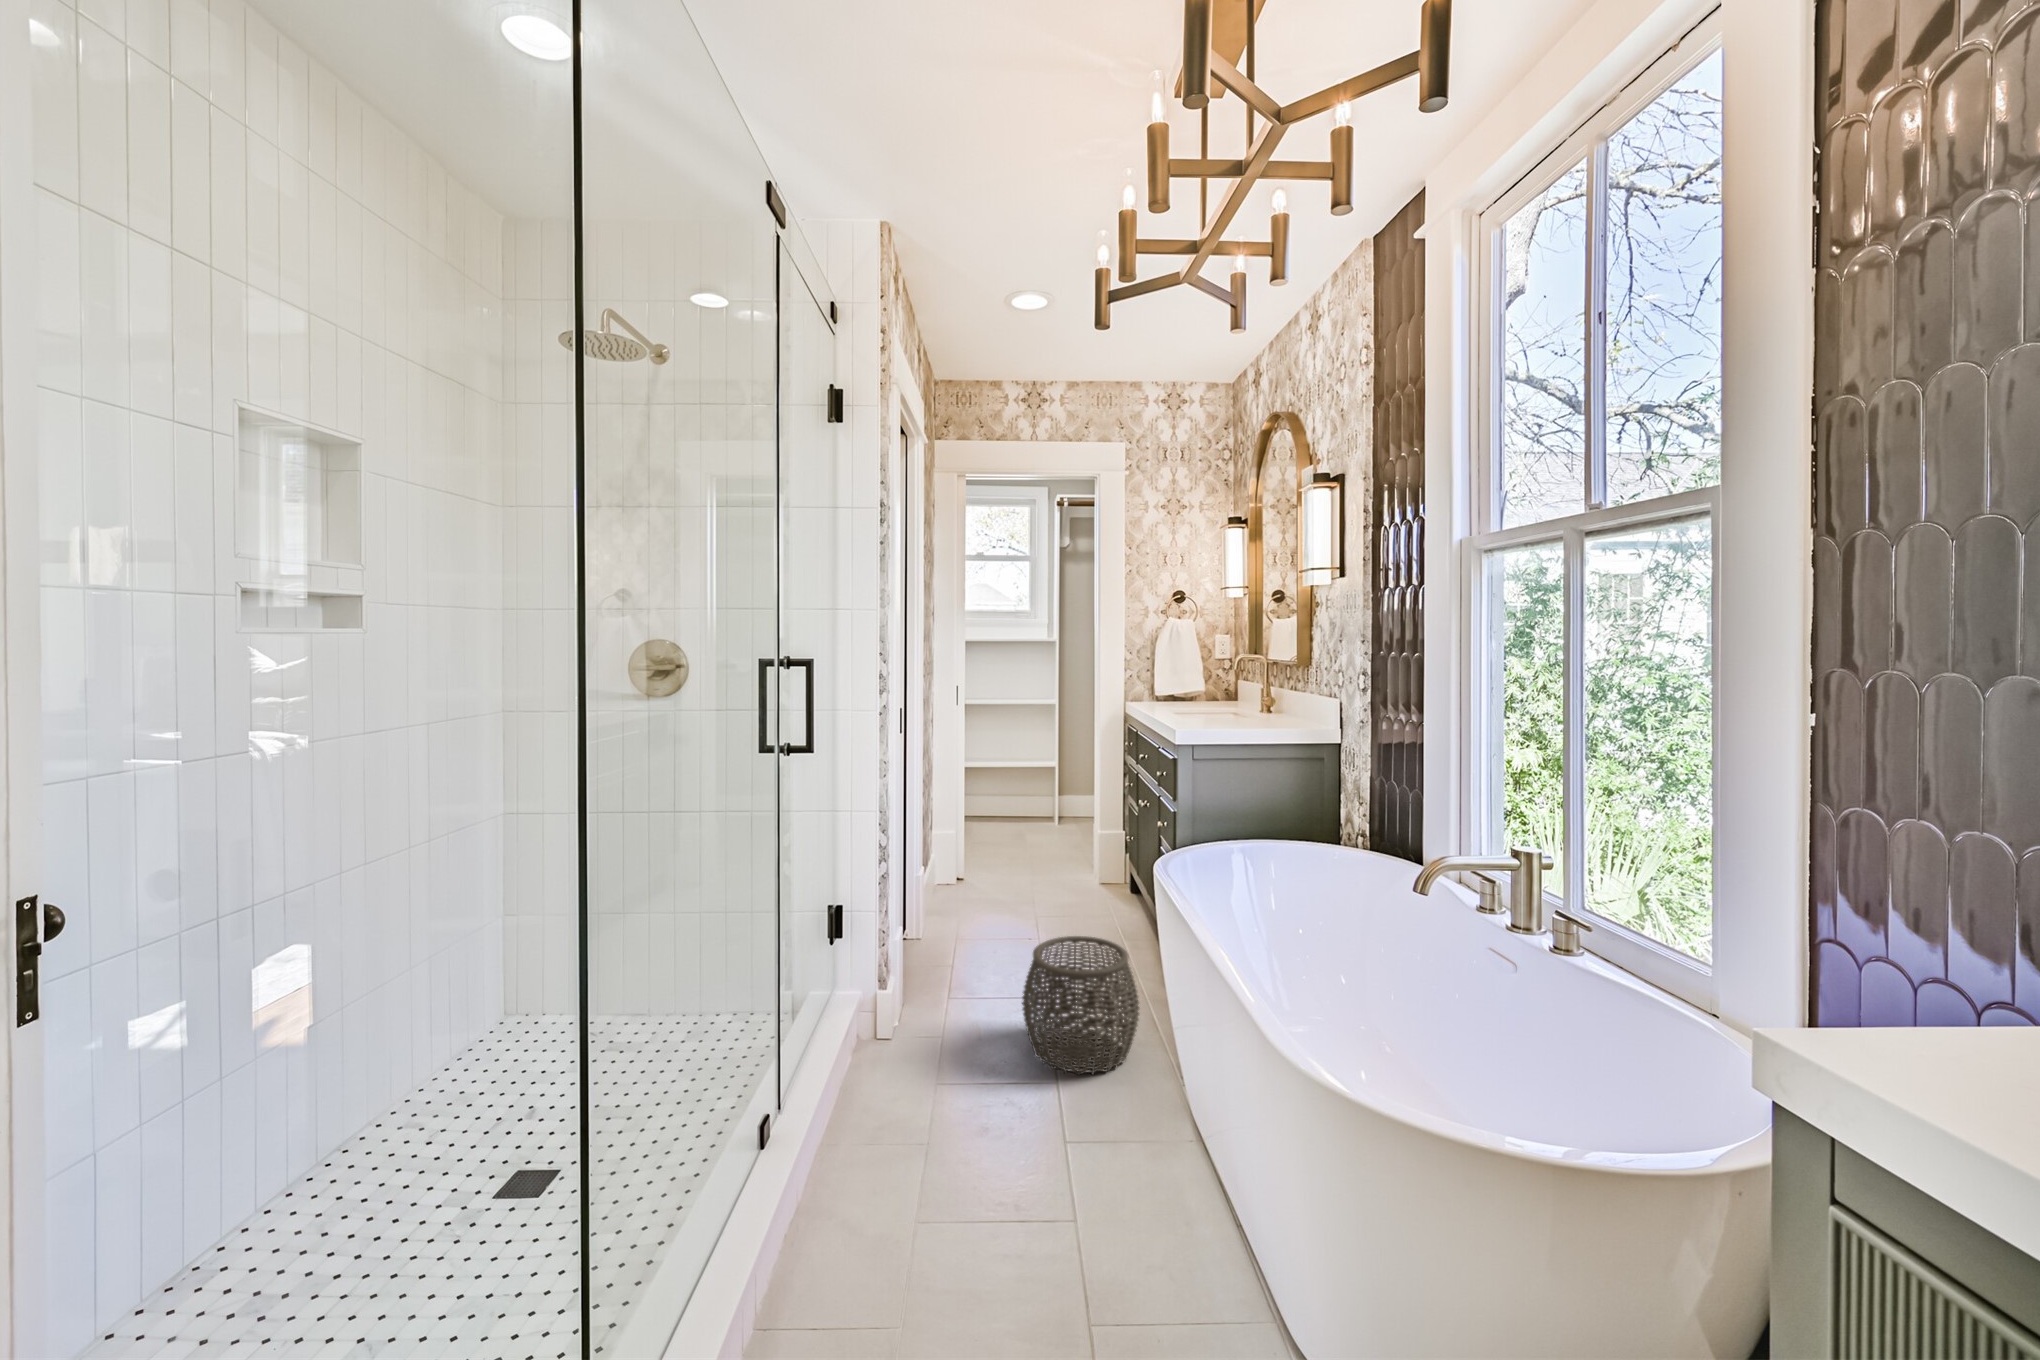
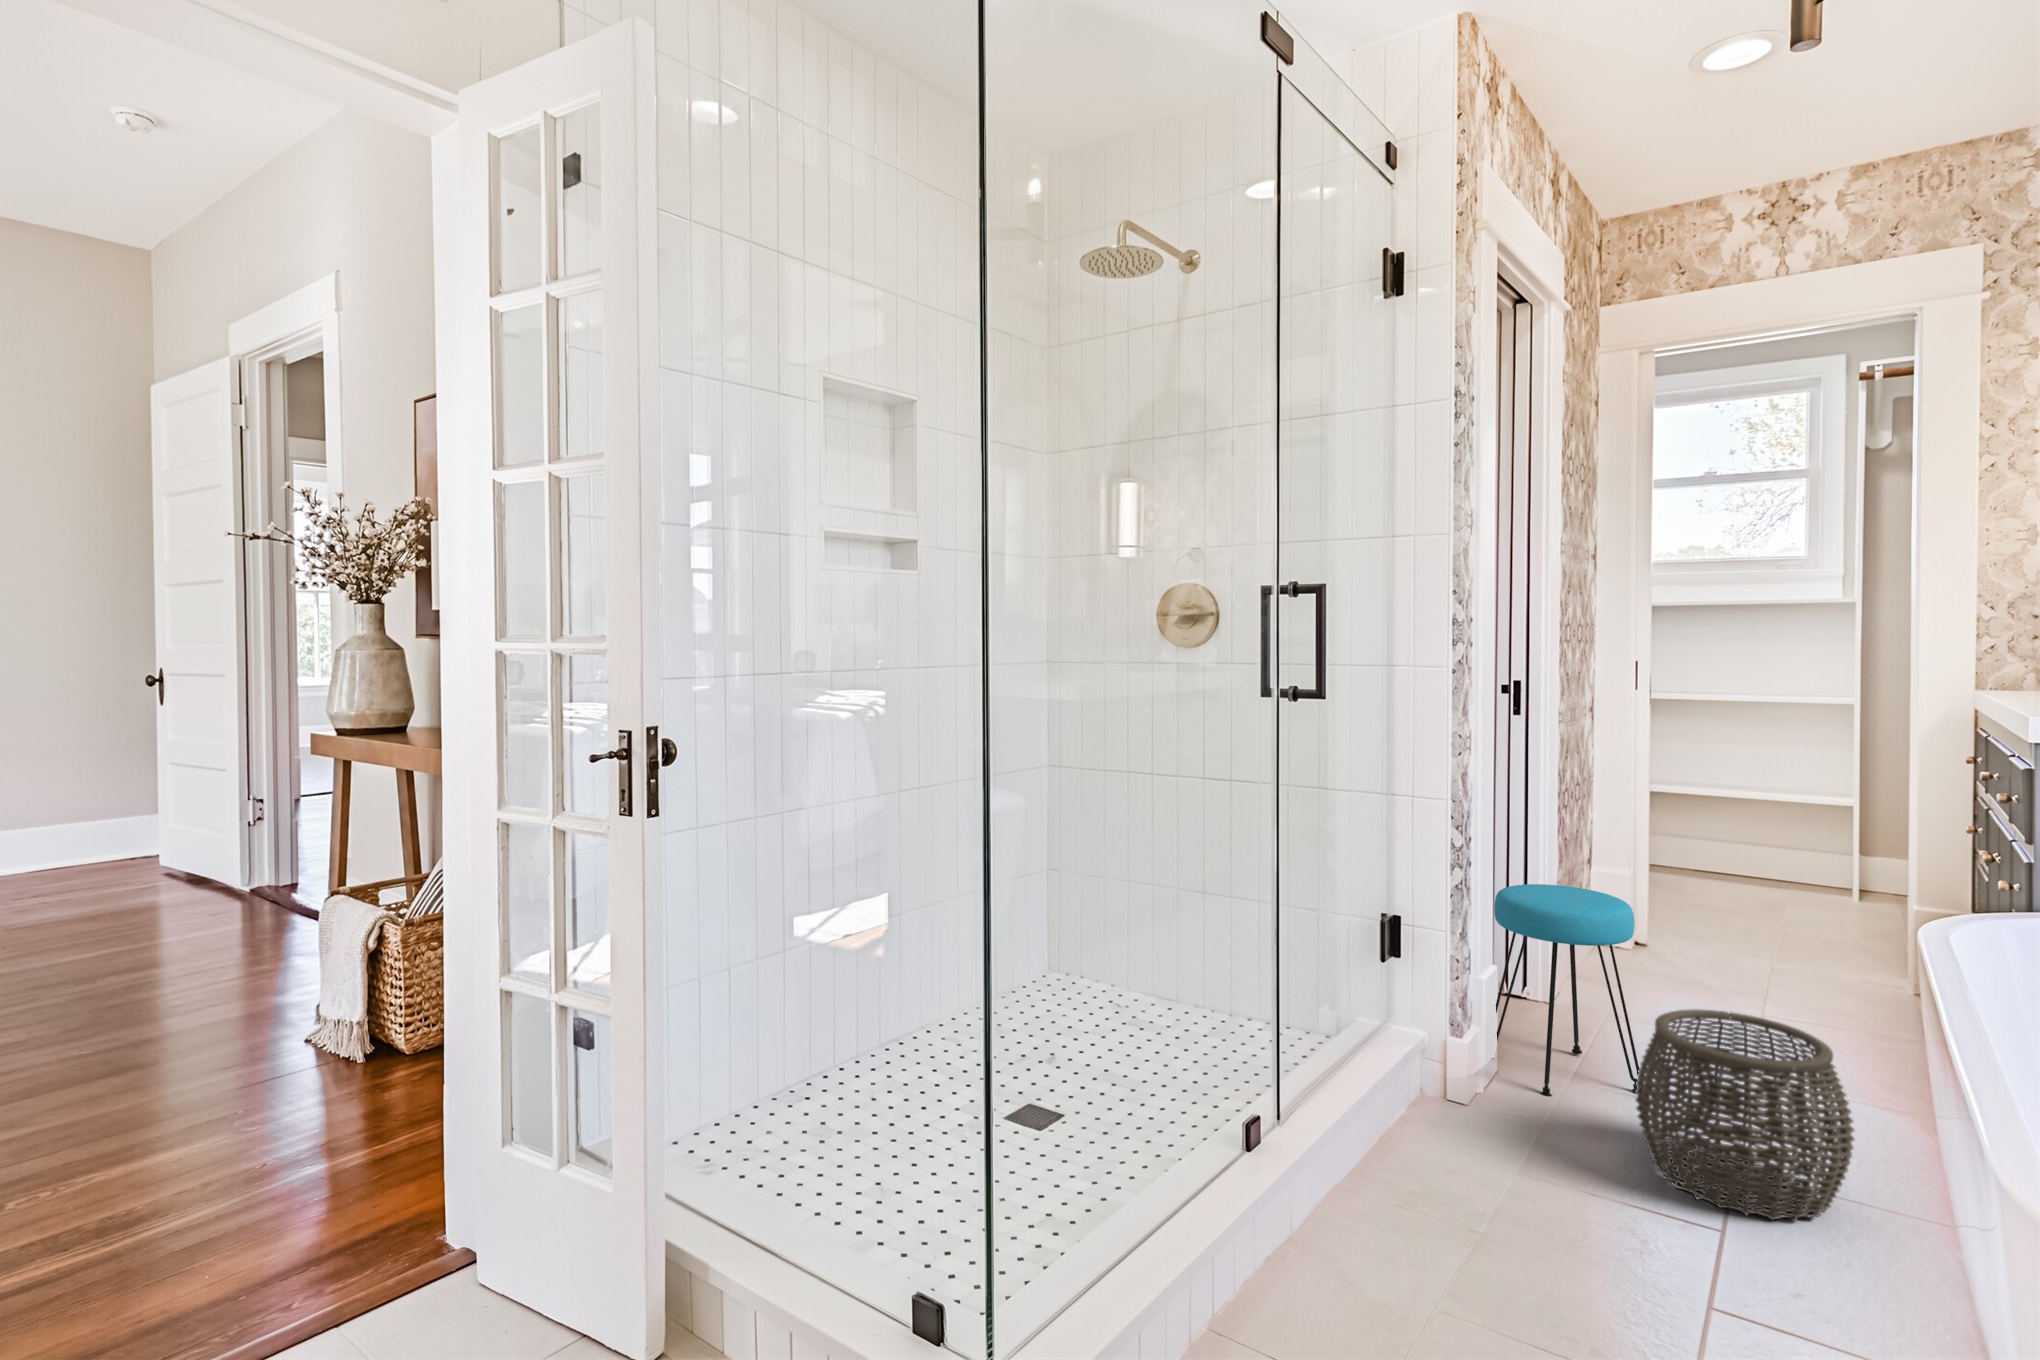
stool: none [906,862,1007,1020] -> present [1494,884,1639,1096]

